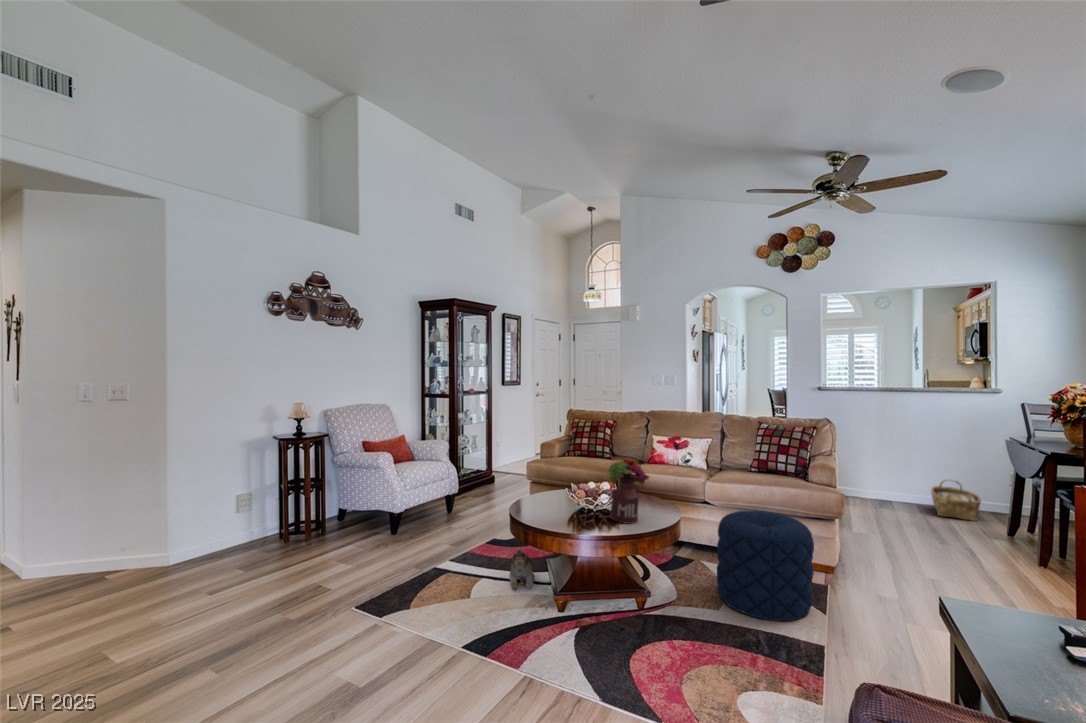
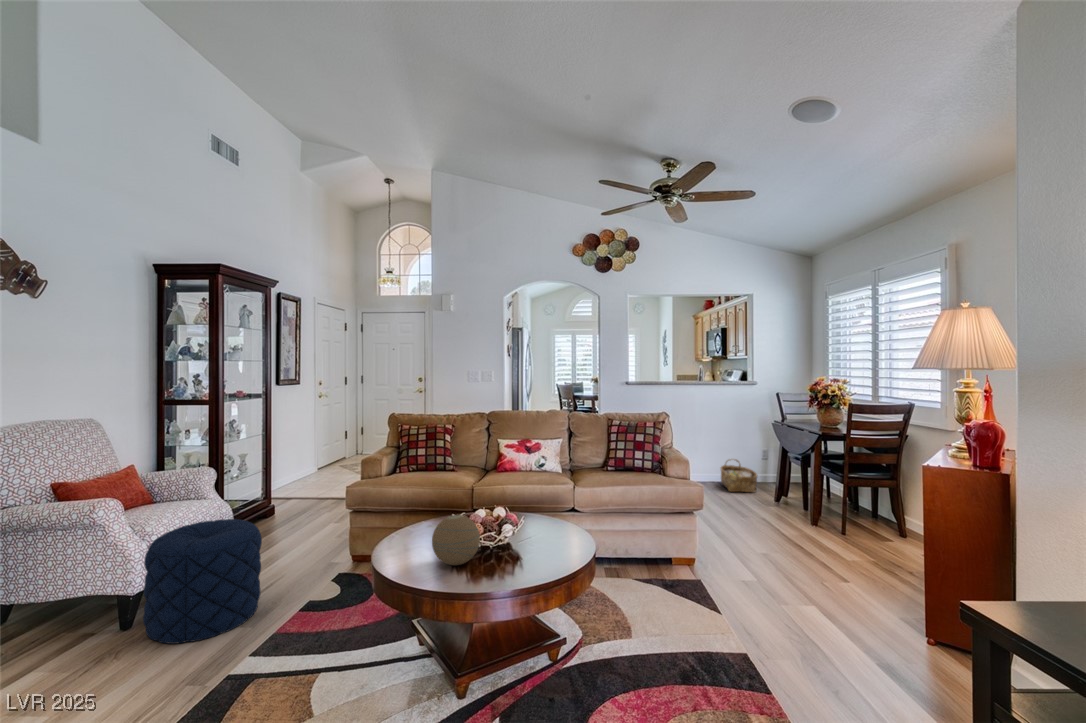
flower arrangement: present [608,458,650,524] -> none [512,474,563,559]
decorative orb: none [550,482,584,518] -> present [432,515,480,565]
pouf: present [717,511,814,621] -> present [143,519,262,644]
plush toy: present [510,550,535,590] -> none [365,622,403,682]

